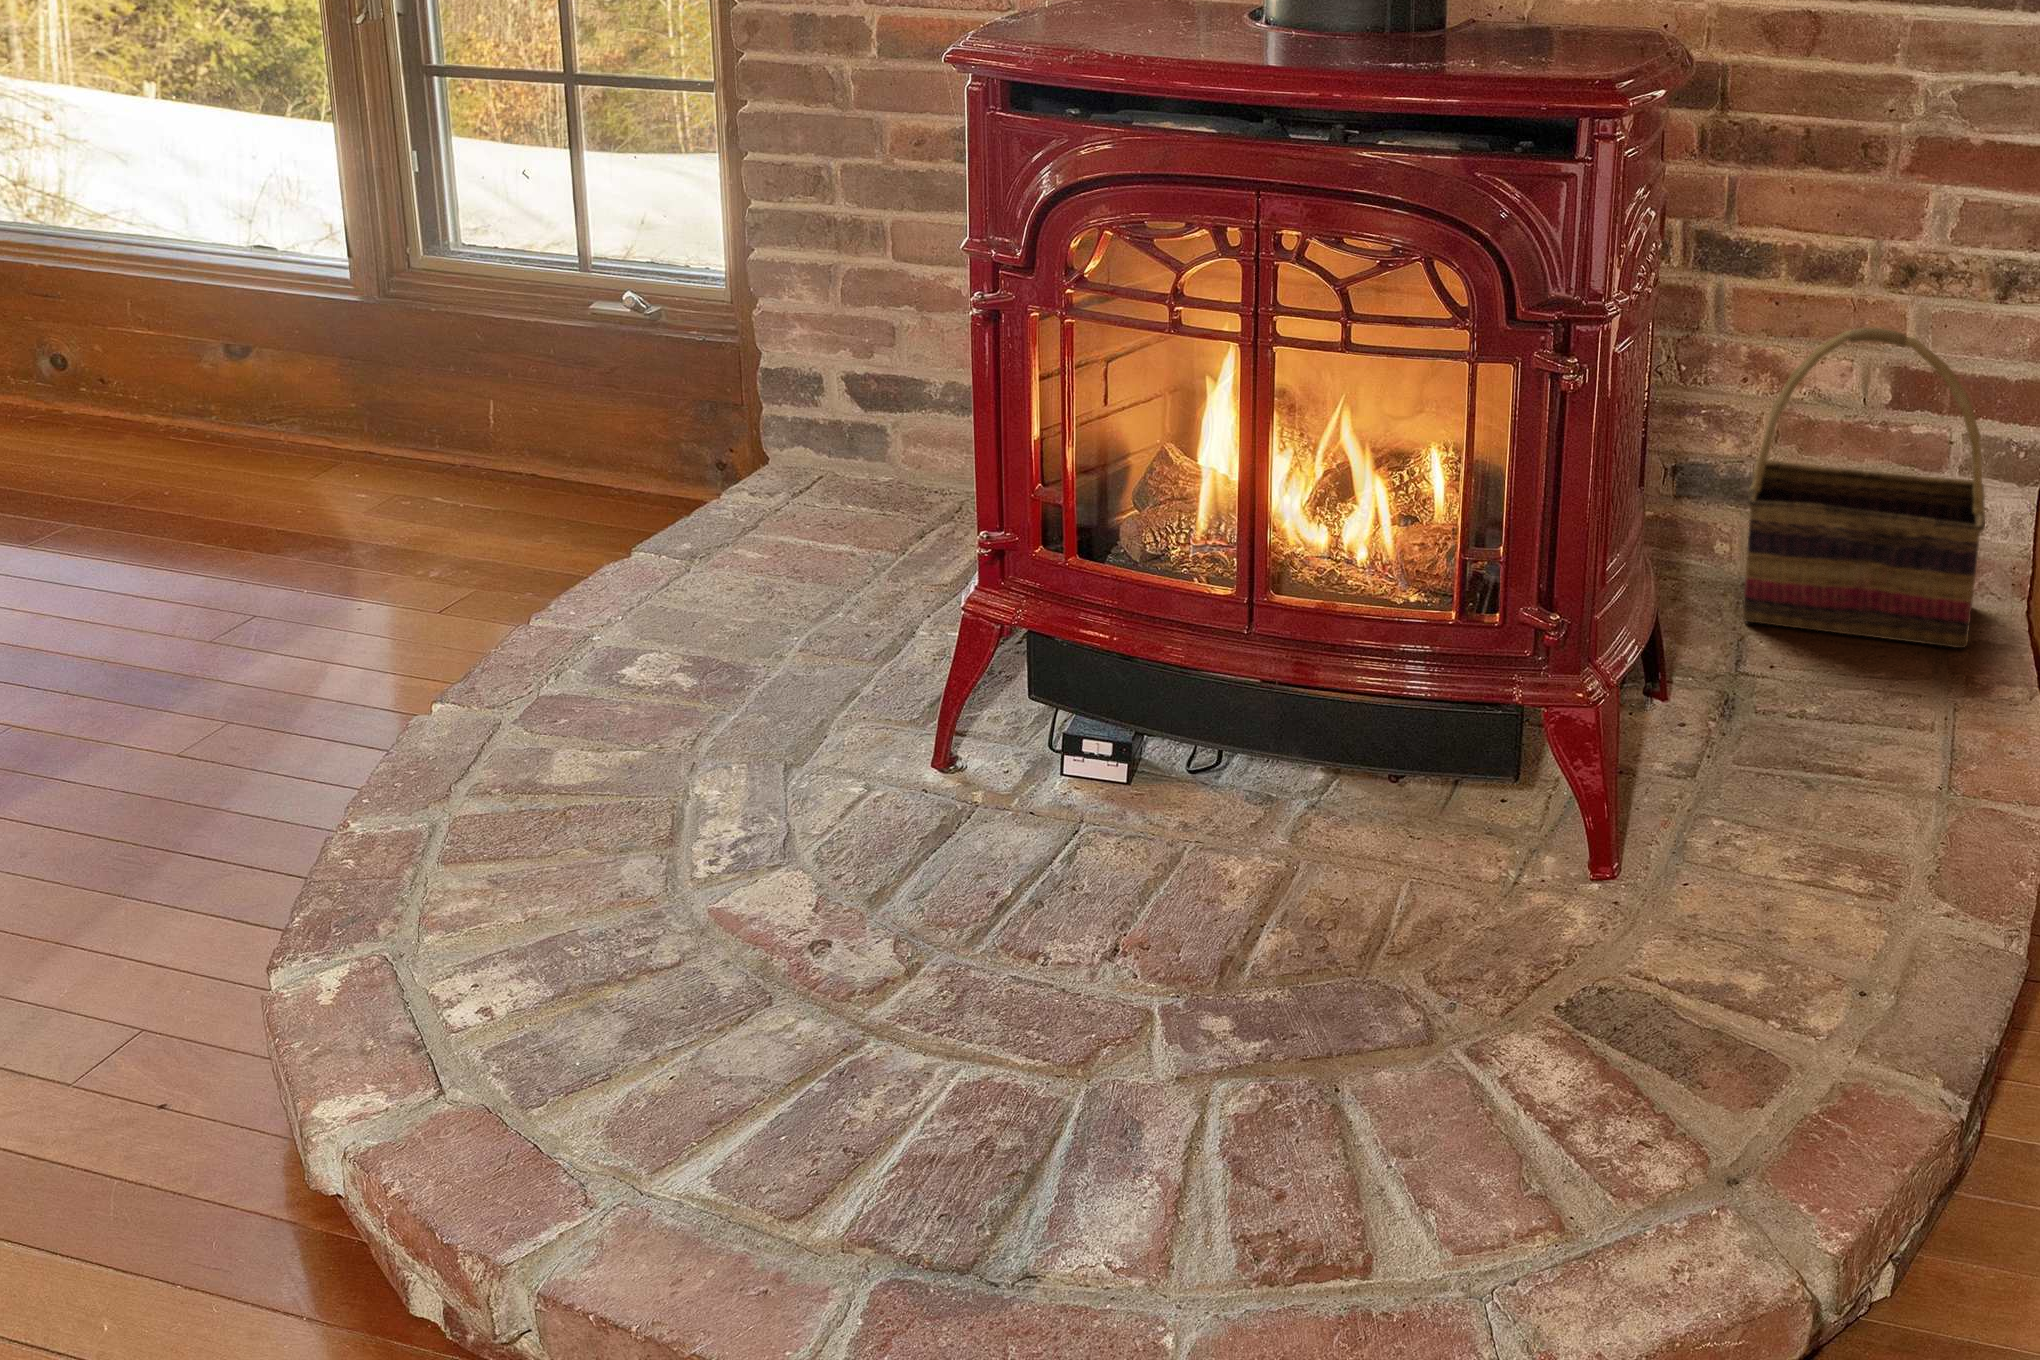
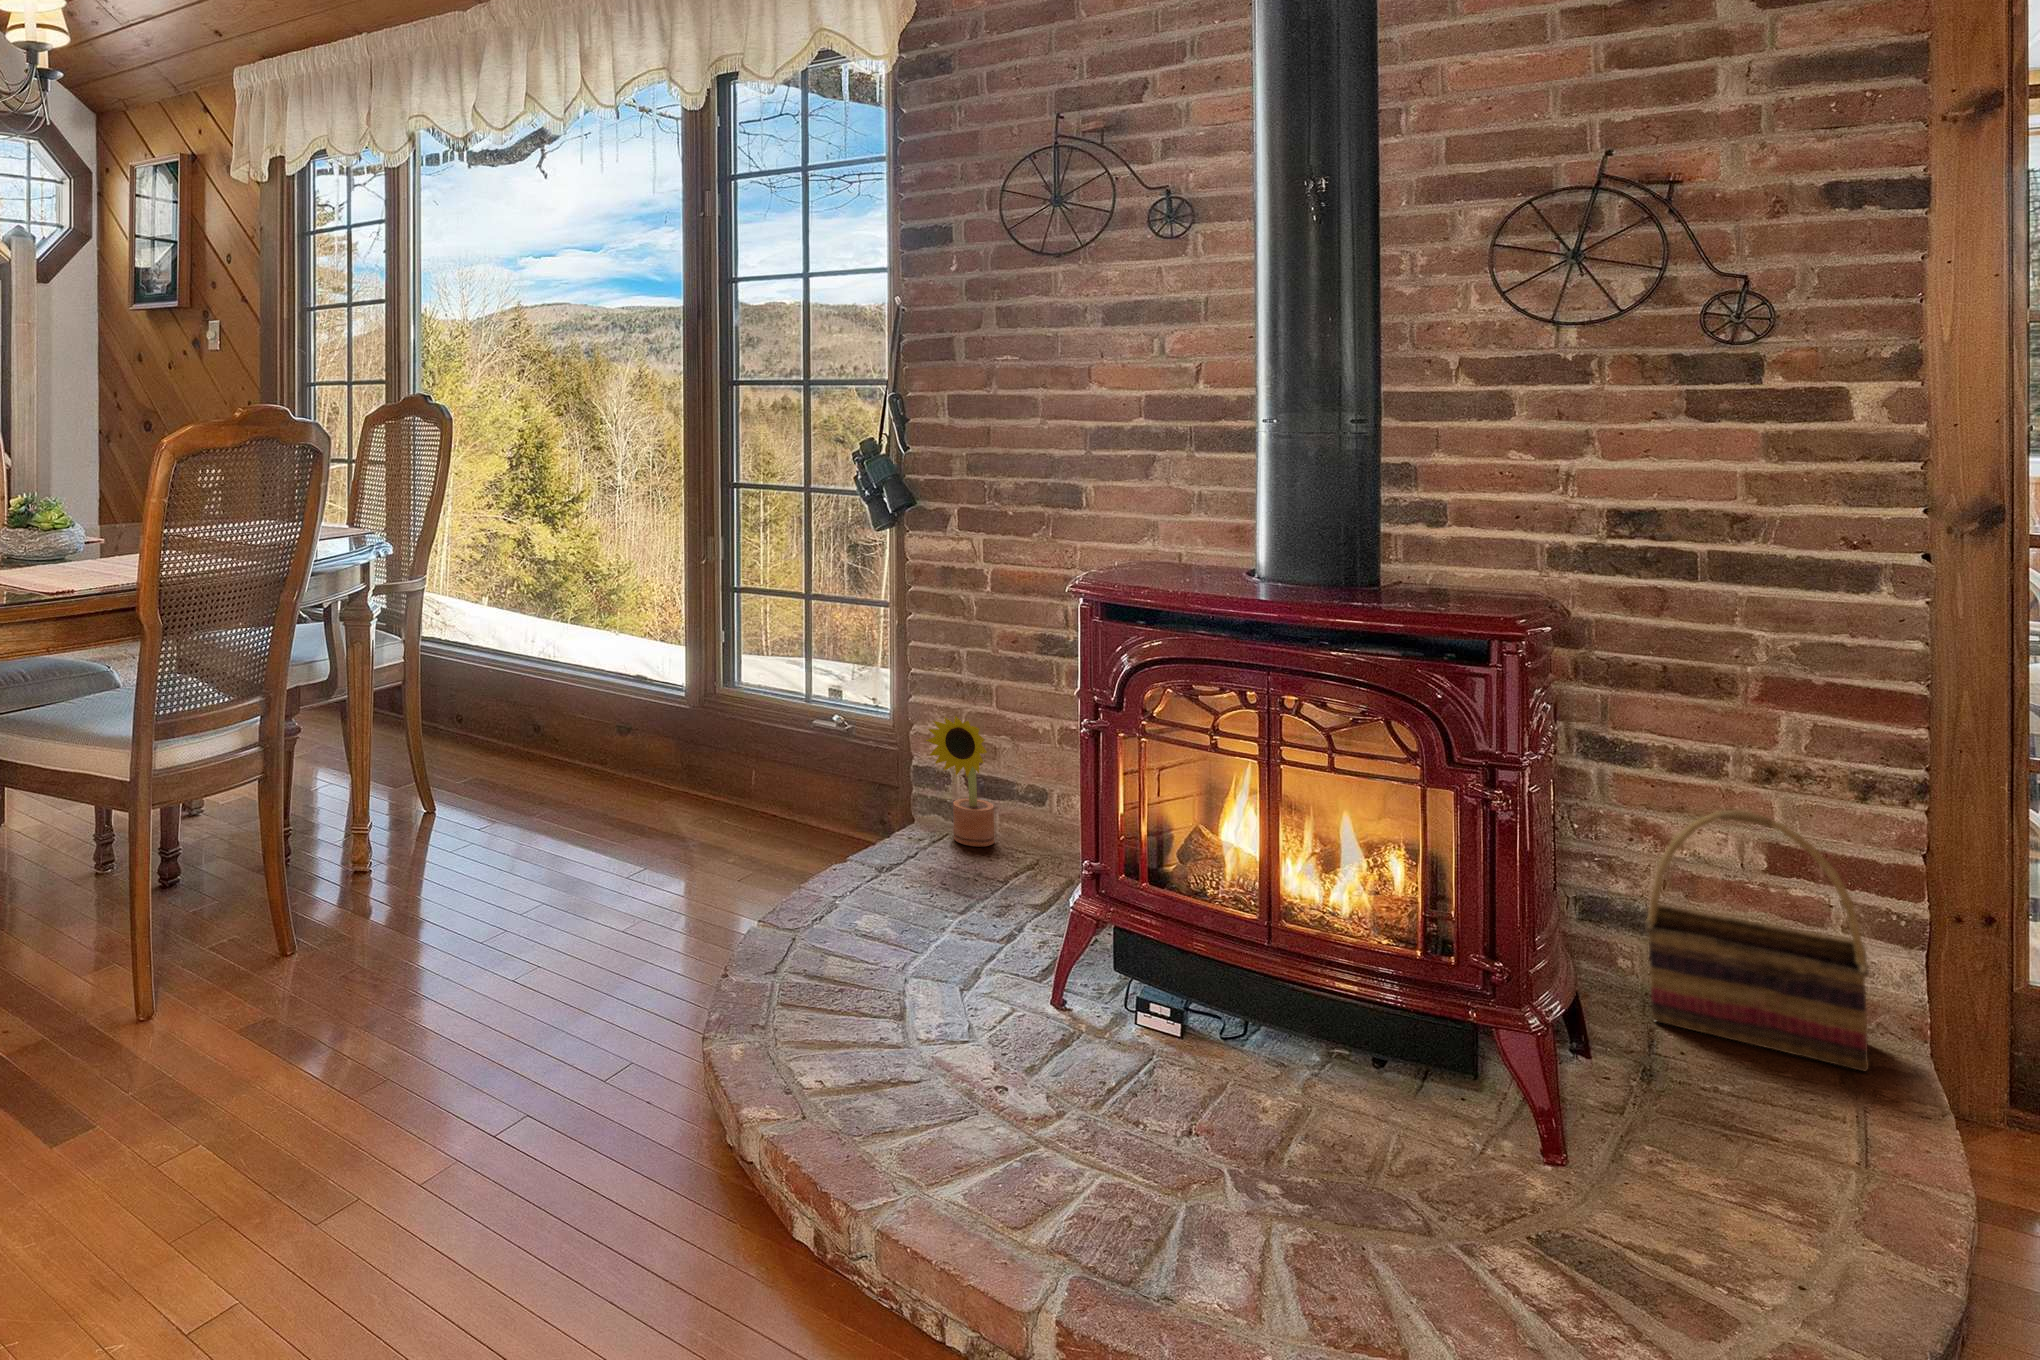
decorative plant: none [761,280,886,490] -> present [926,716,994,846]

